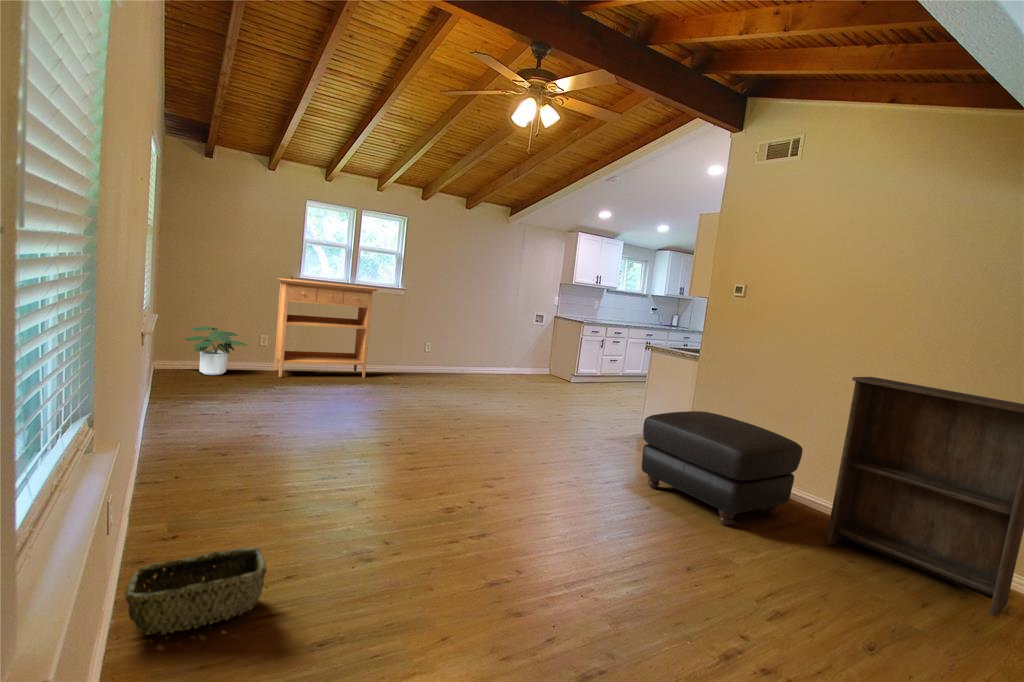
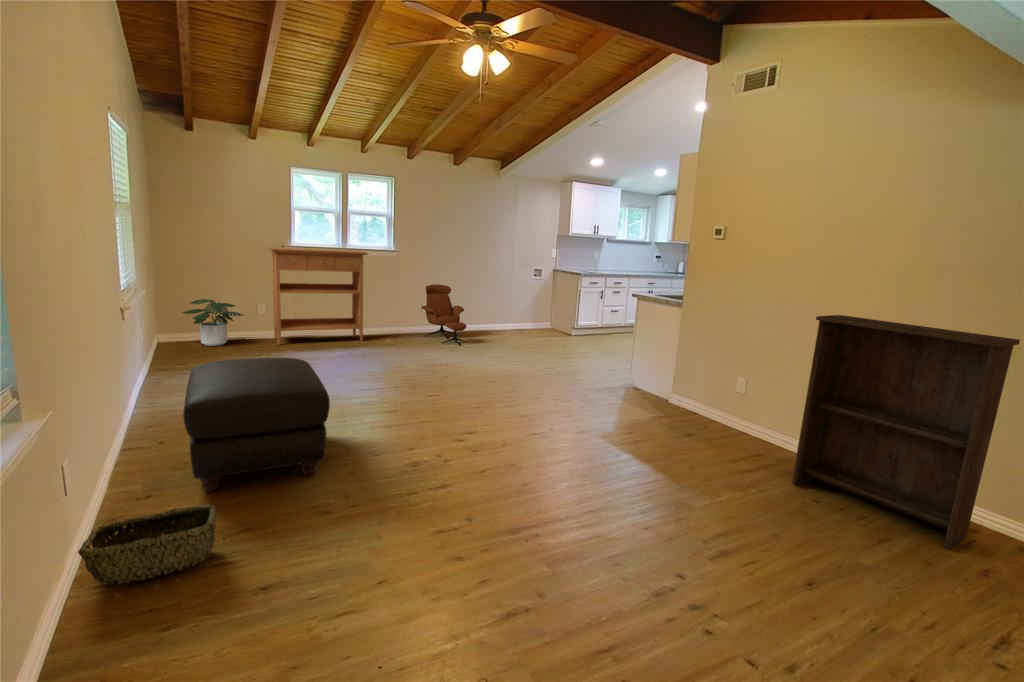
lounge chair: none [425,324,471,387] -> present [422,284,467,345]
ottoman: present [642,411,803,526] -> present [183,358,330,492]

